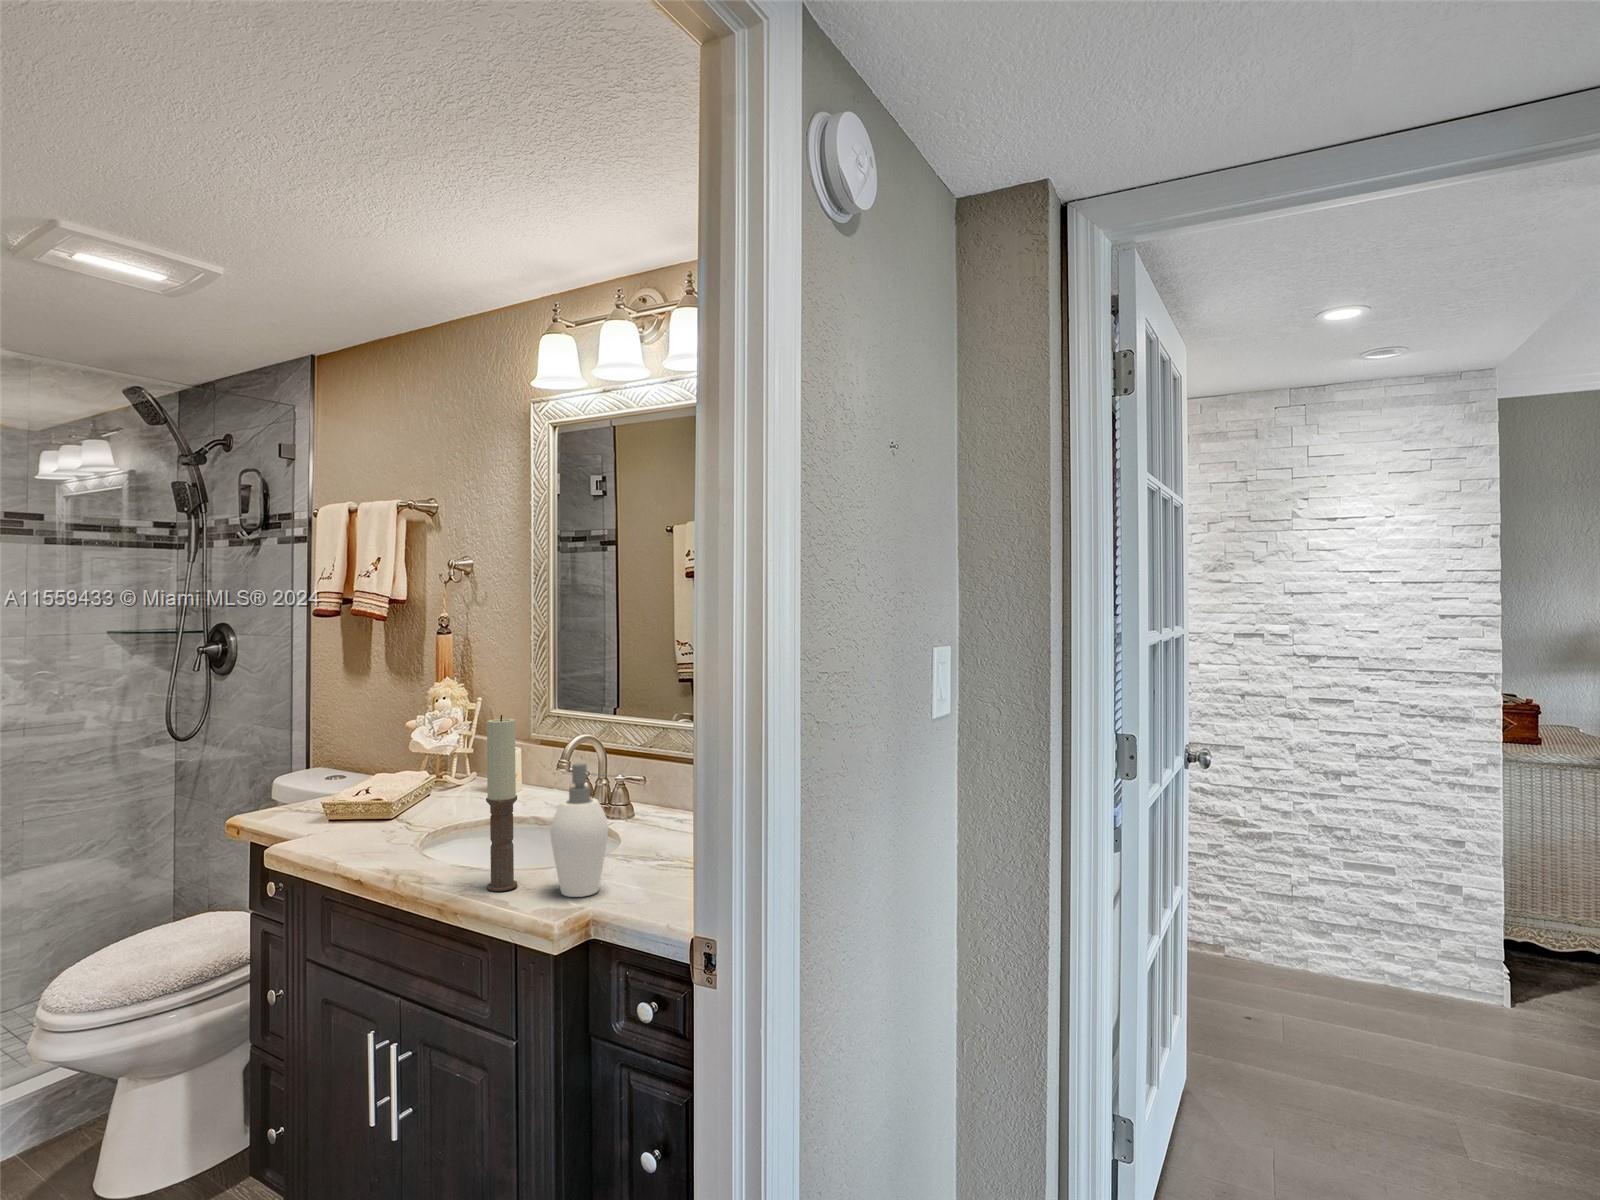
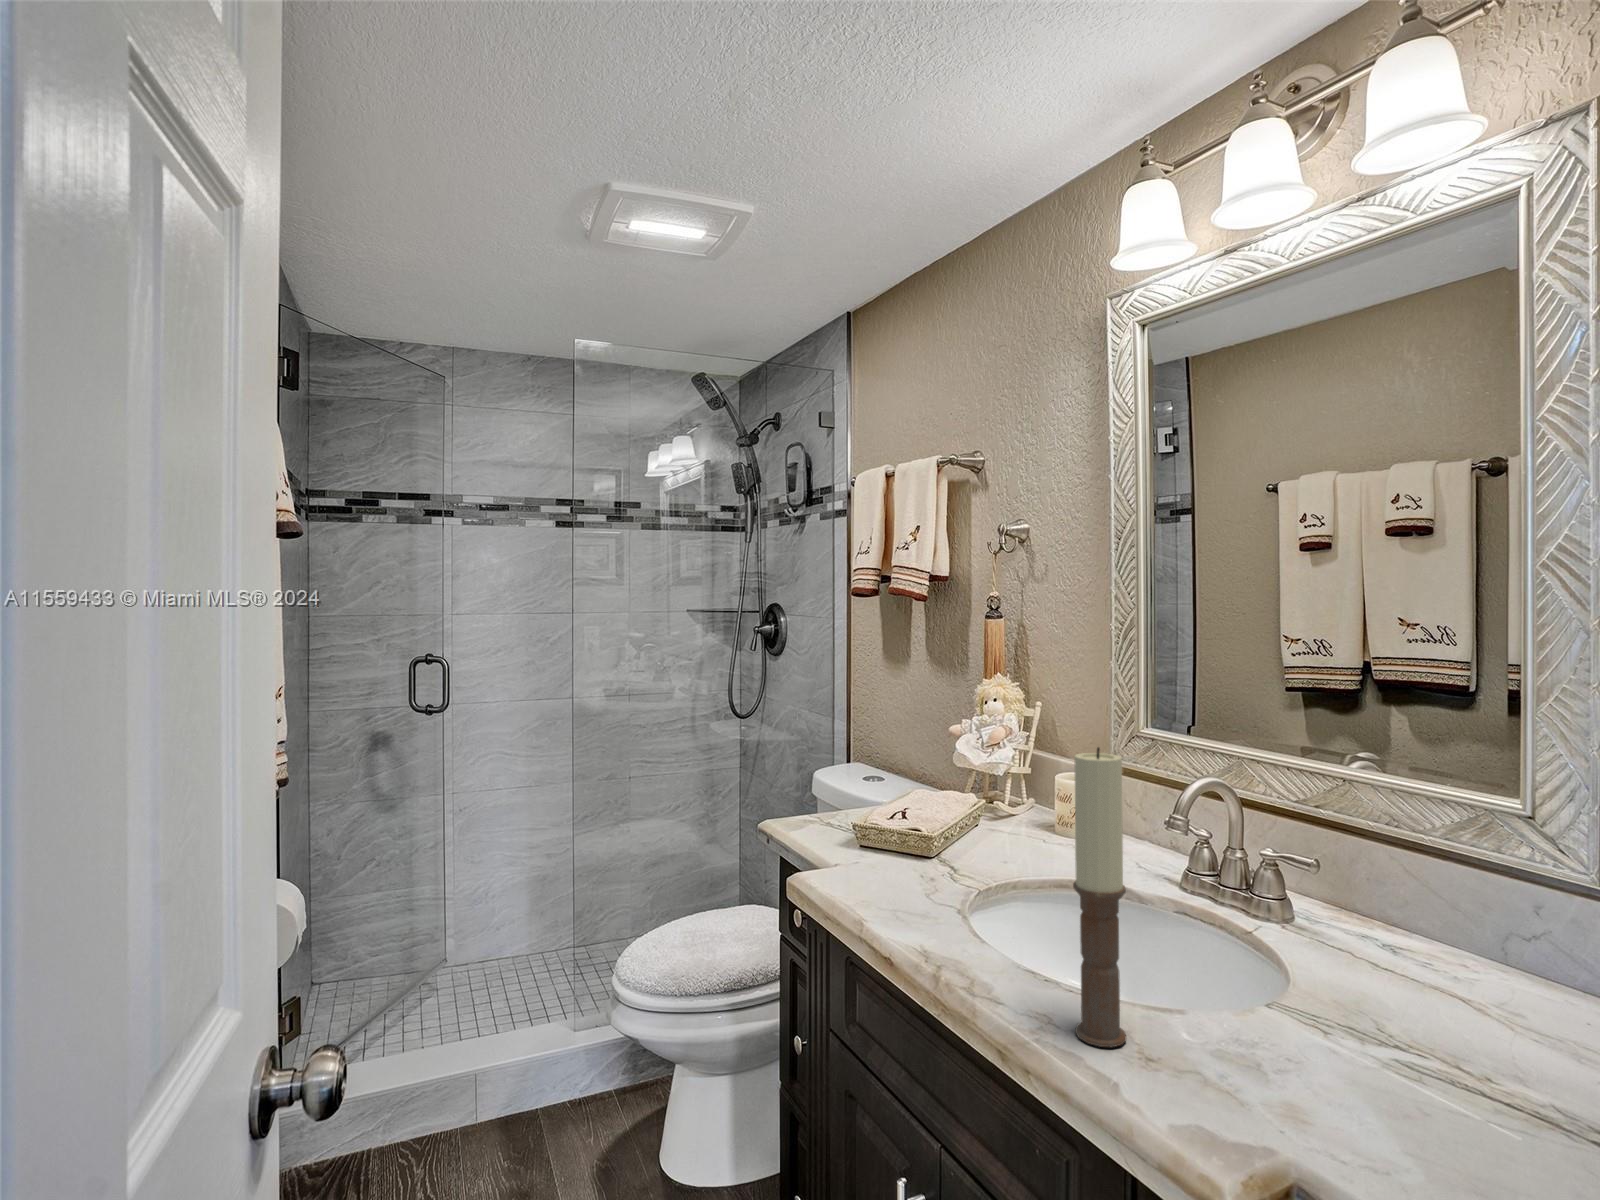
soap dispenser: present [550,763,616,897] -> none [1190,848,1333,1103]

